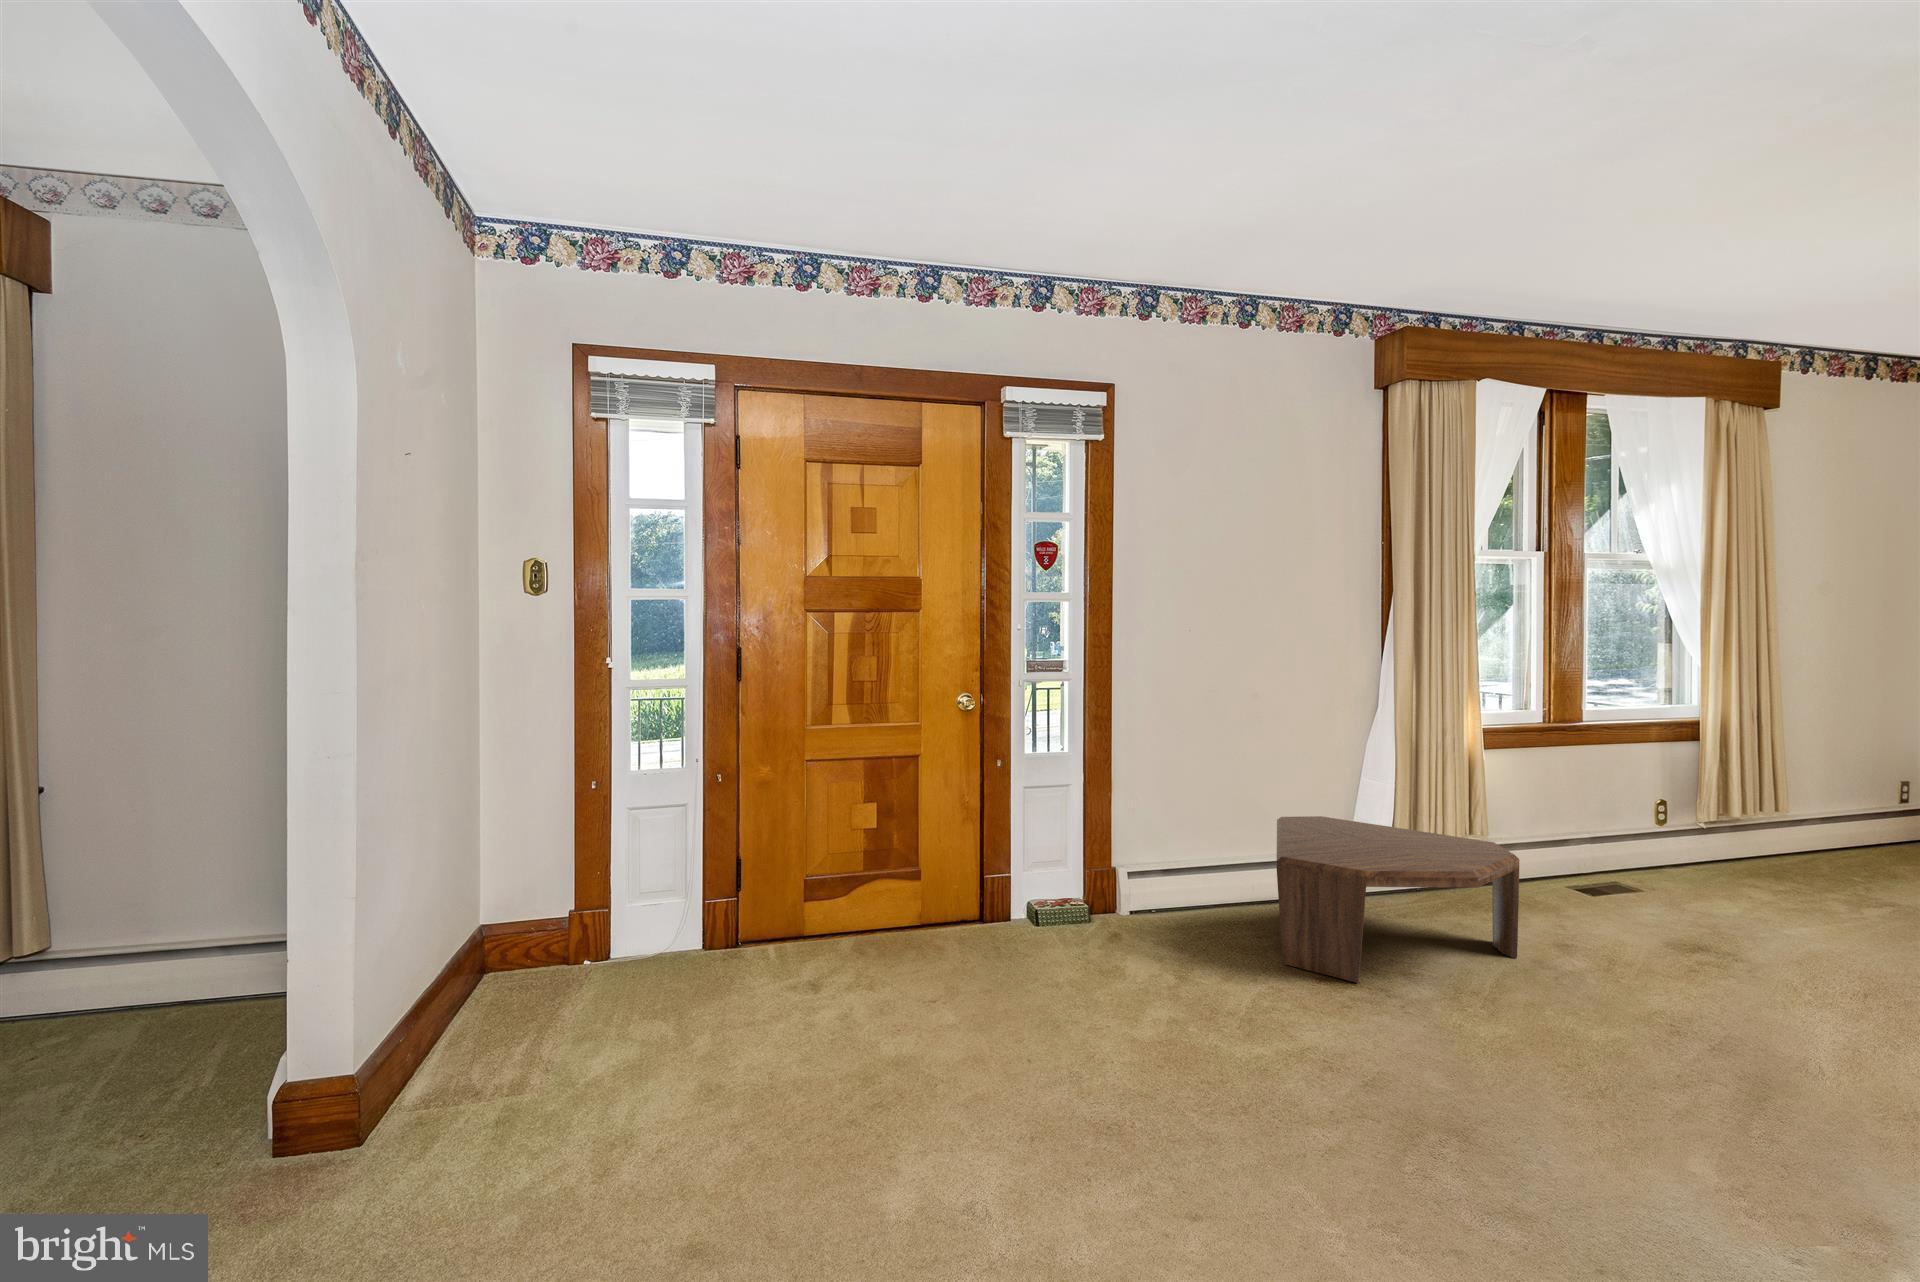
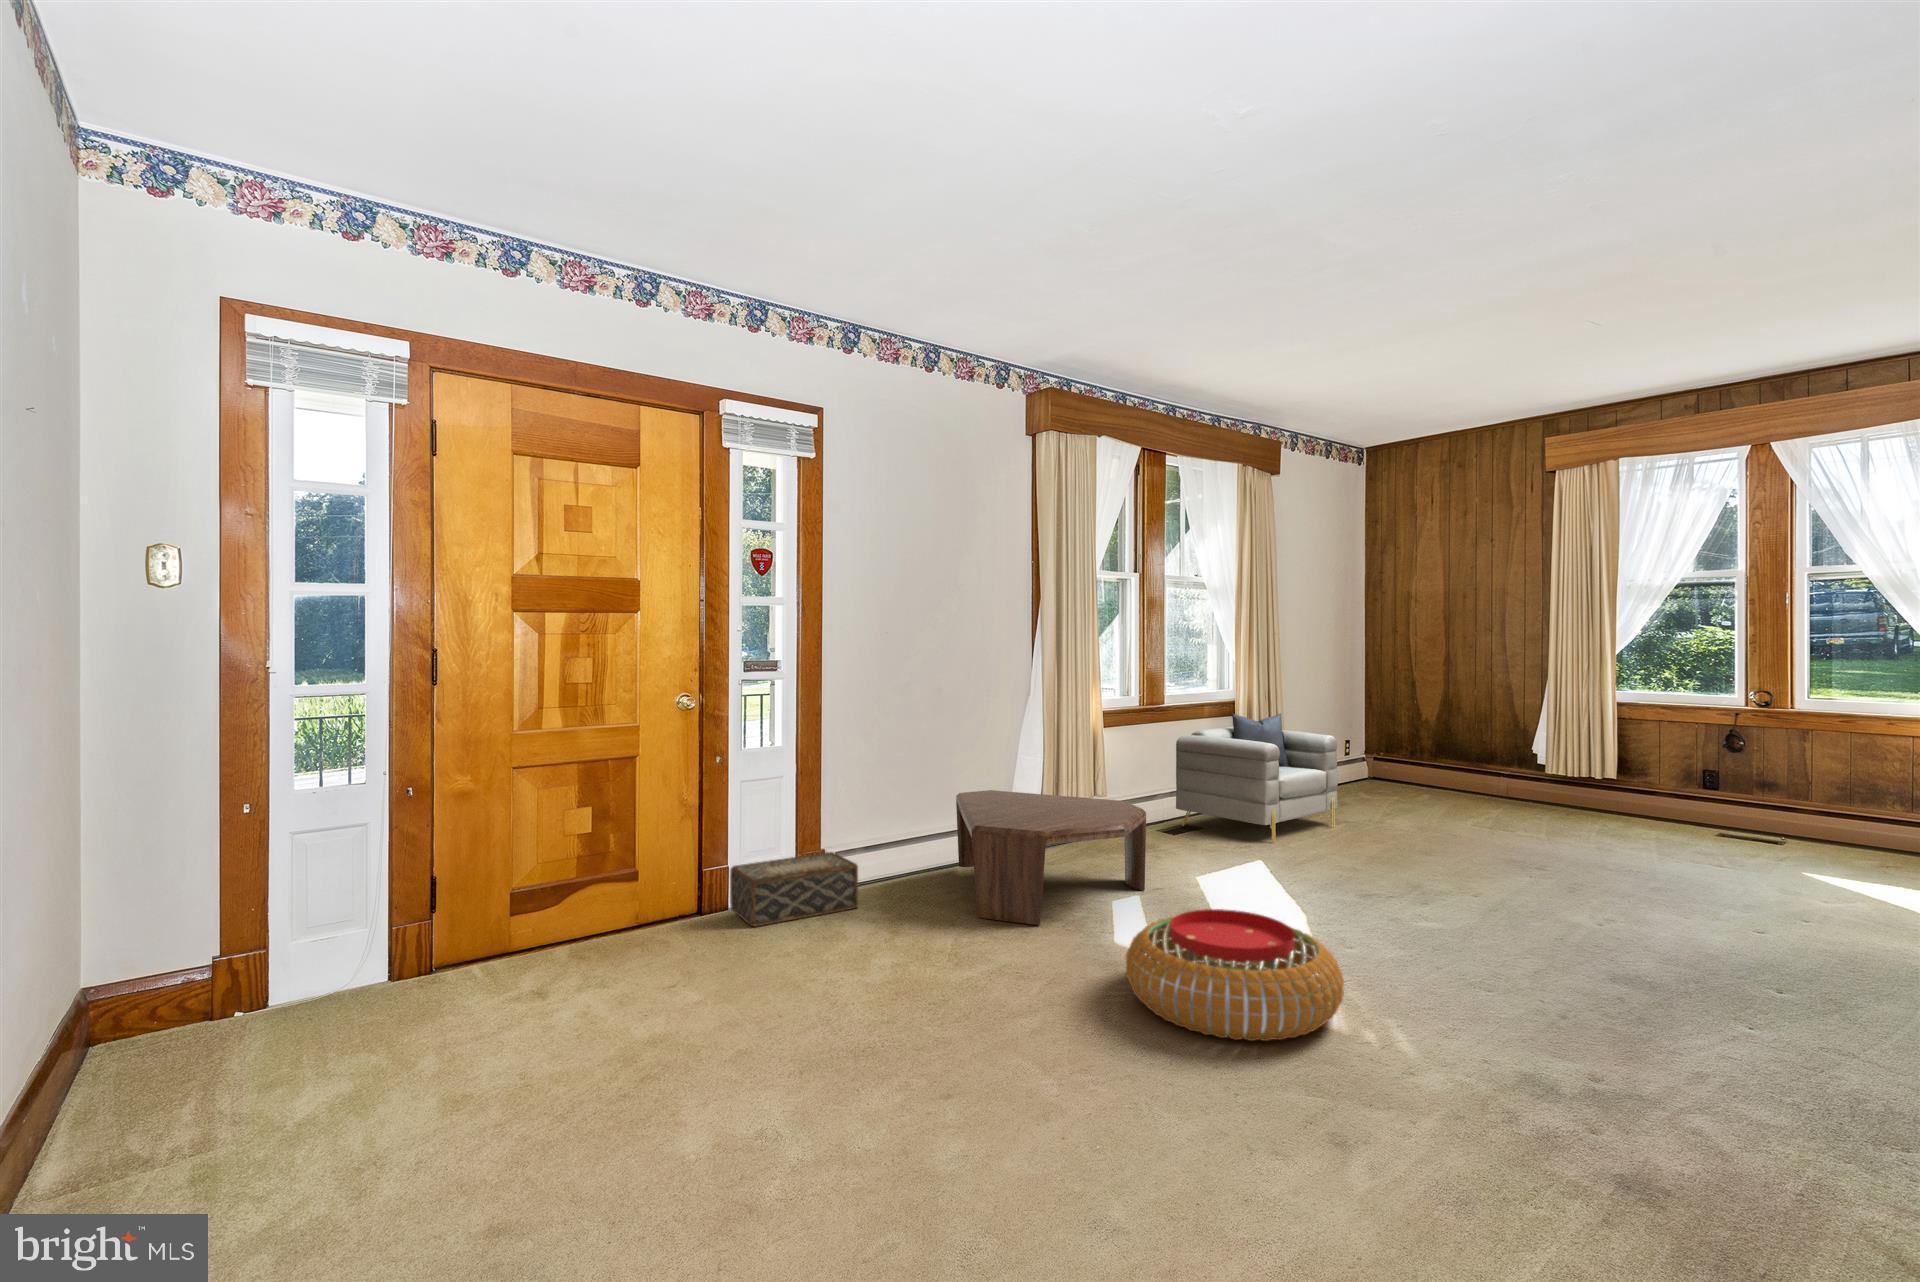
armchair: none [1594,737,1863,916] -> present [1176,713,1338,843]
woven basket: none [1014,871,1148,943] -> present [730,852,858,927]
pouf: none [1443,991,1769,1179] -> present [1126,909,1344,1041]

